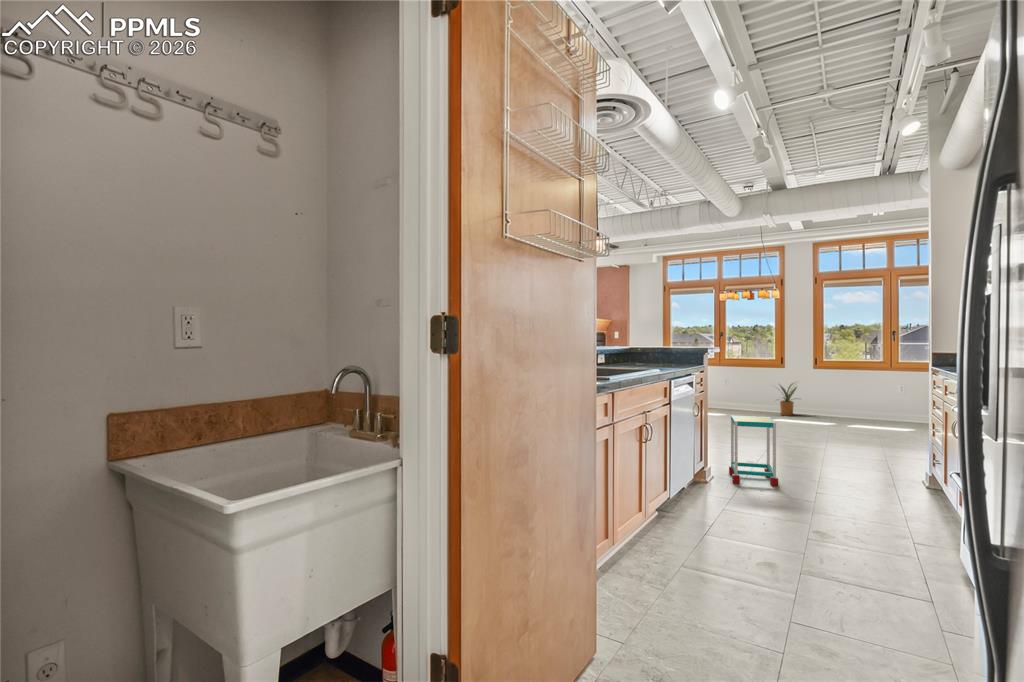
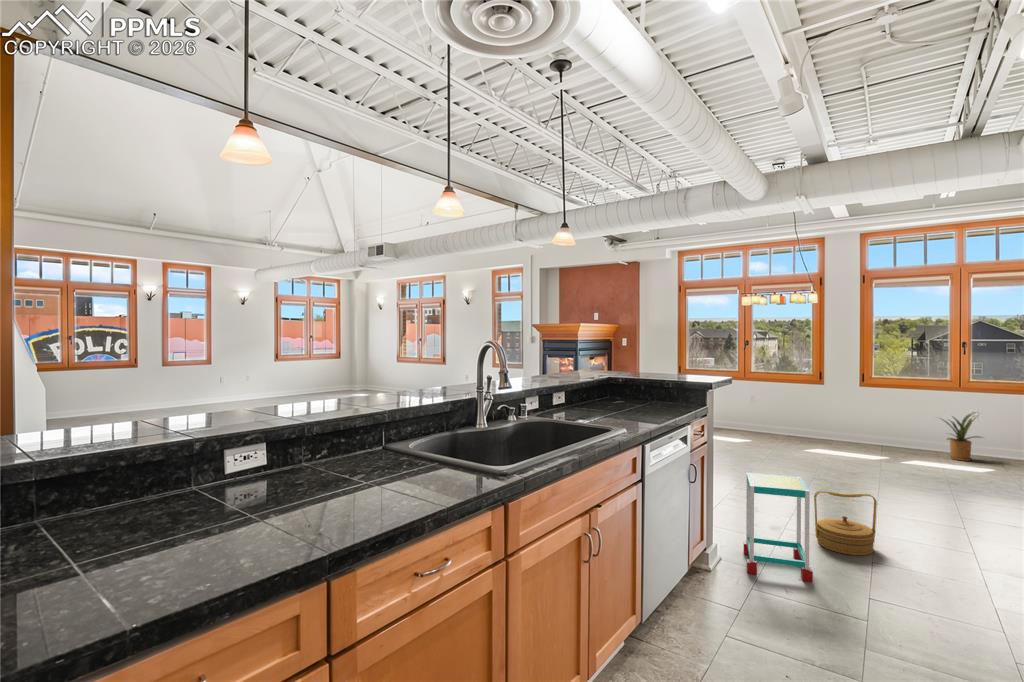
house plant: present [780,383,797,416] -> present [944,413,982,461]
basket: none [779,430,823,474] -> present [814,491,877,555]

